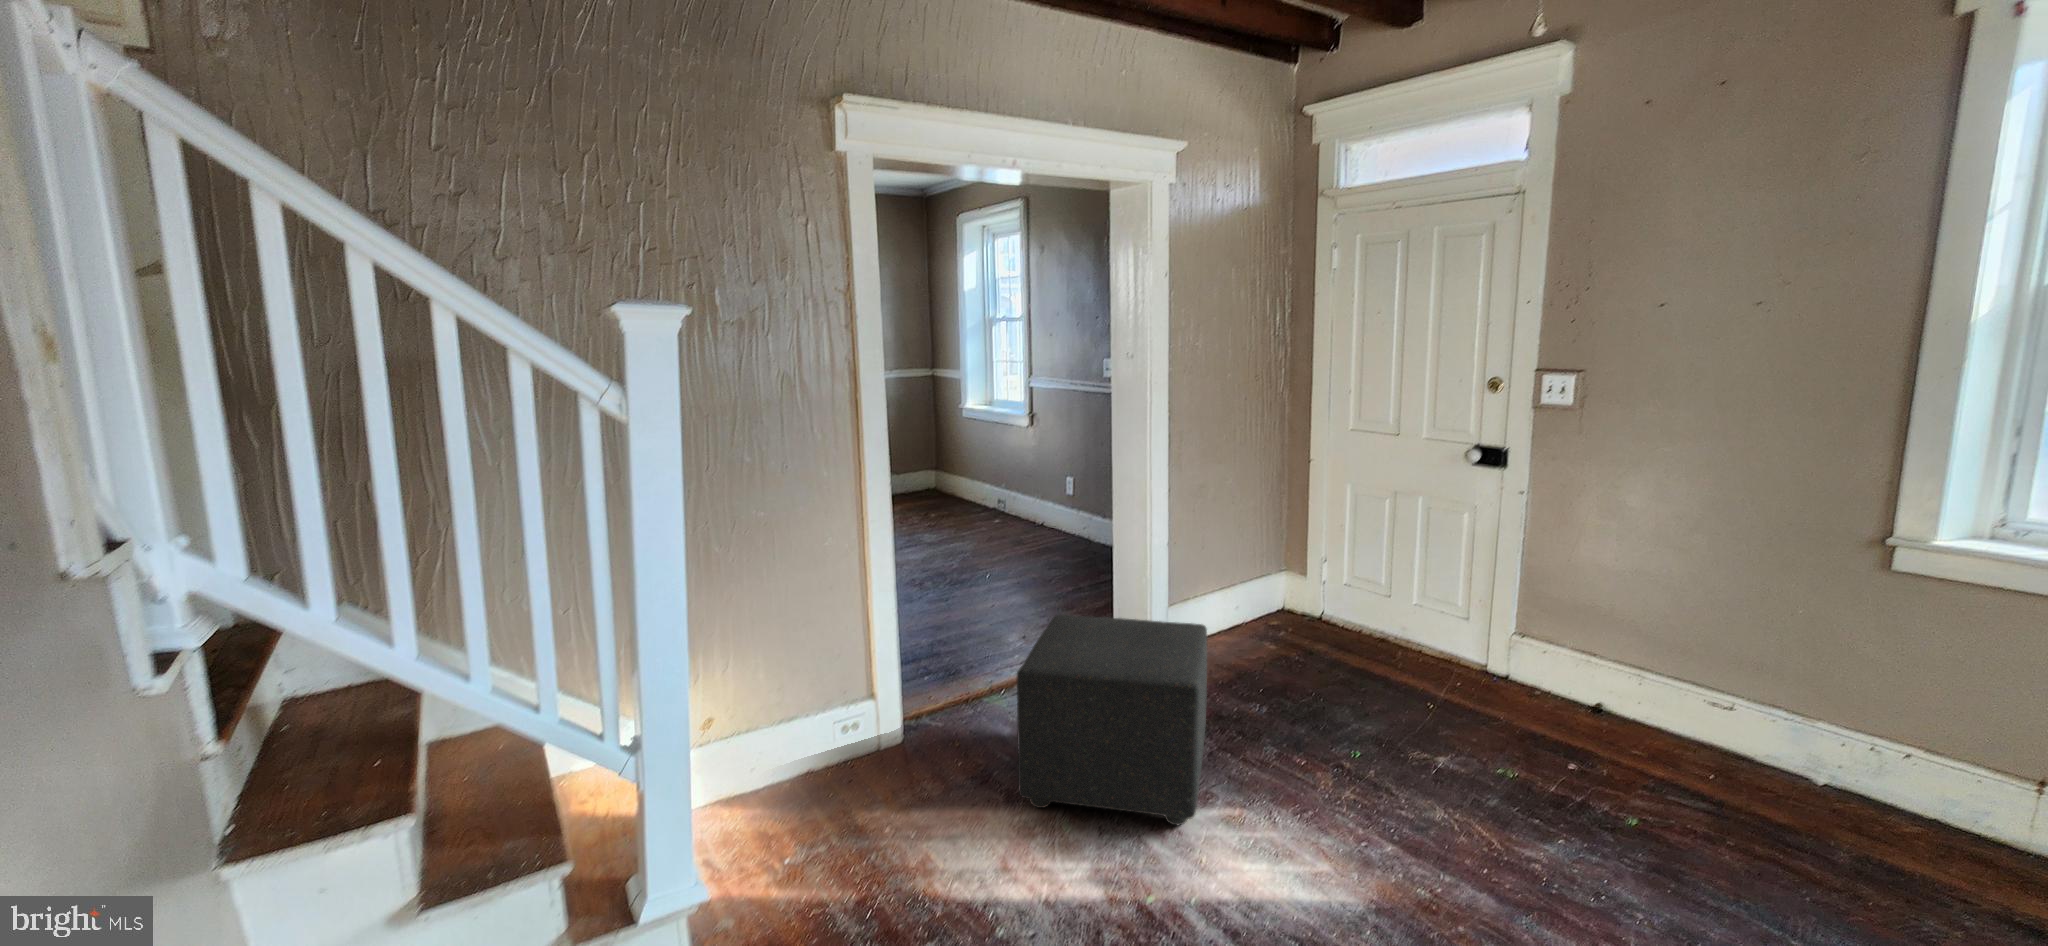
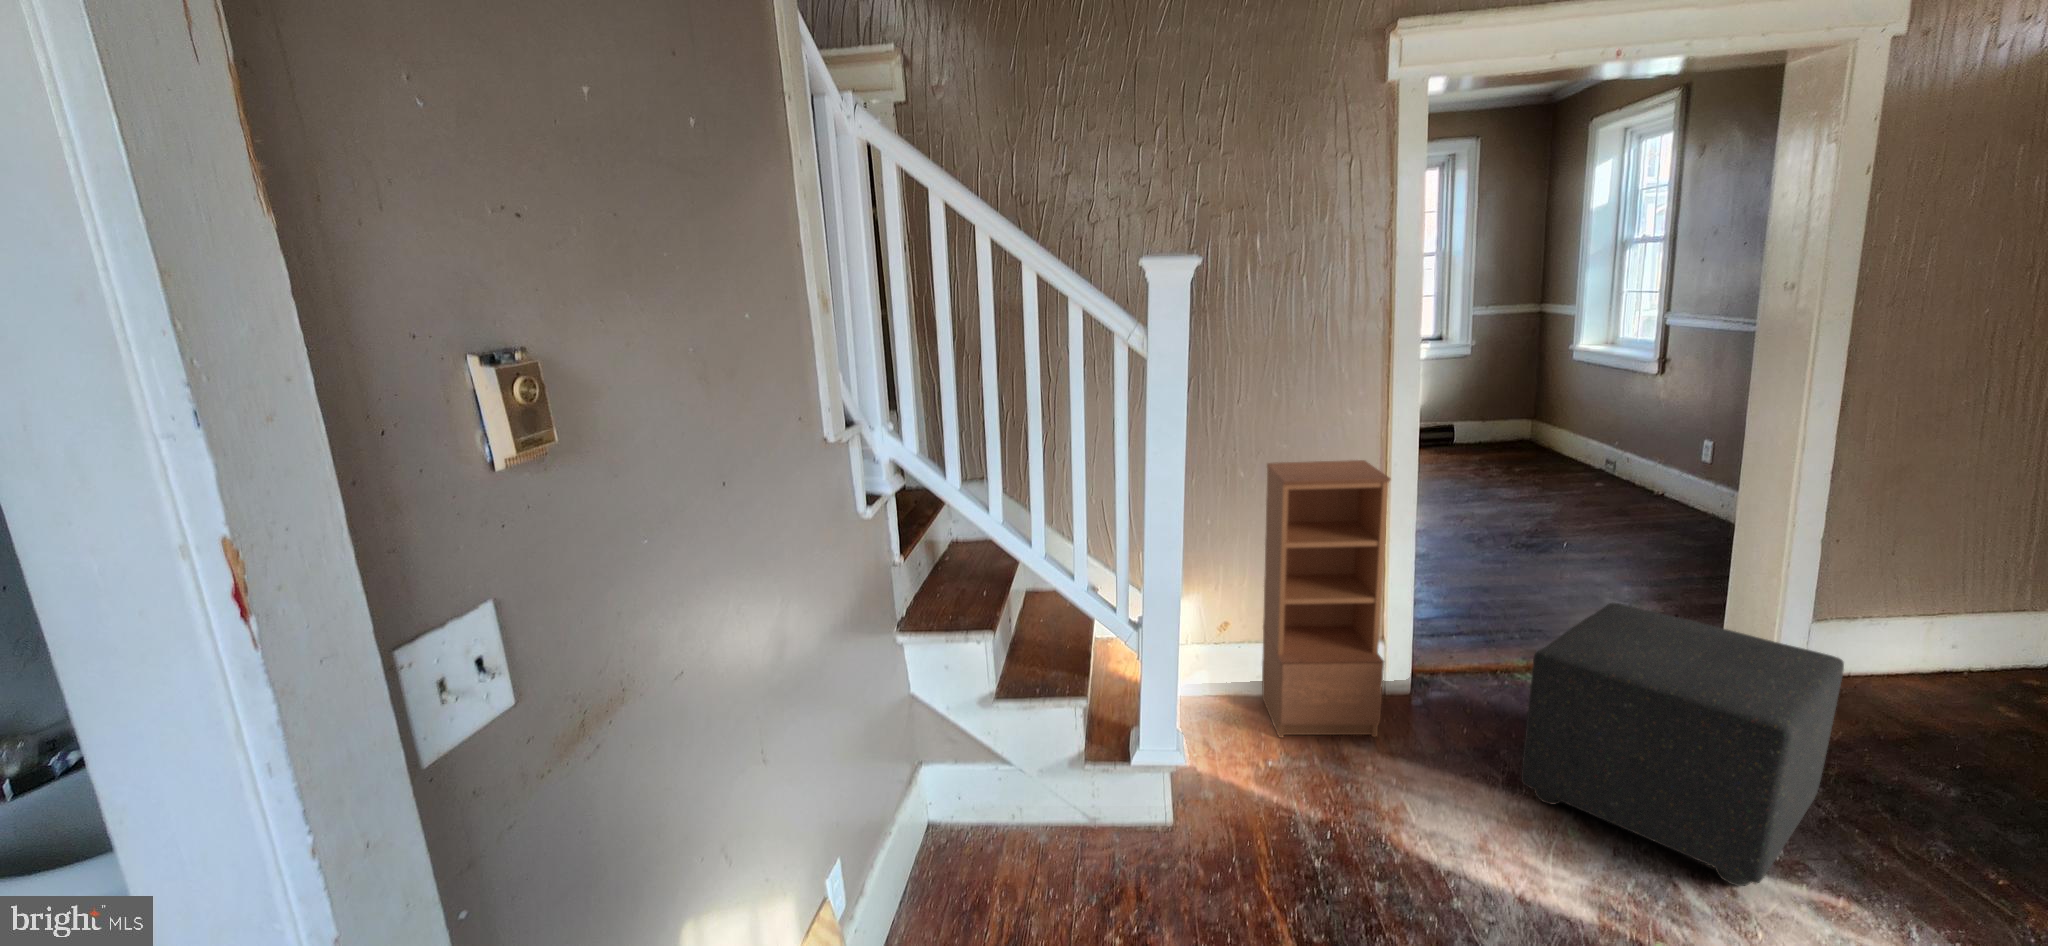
bookcase: none [742,515,889,830] -> present [1262,460,1390,738]

